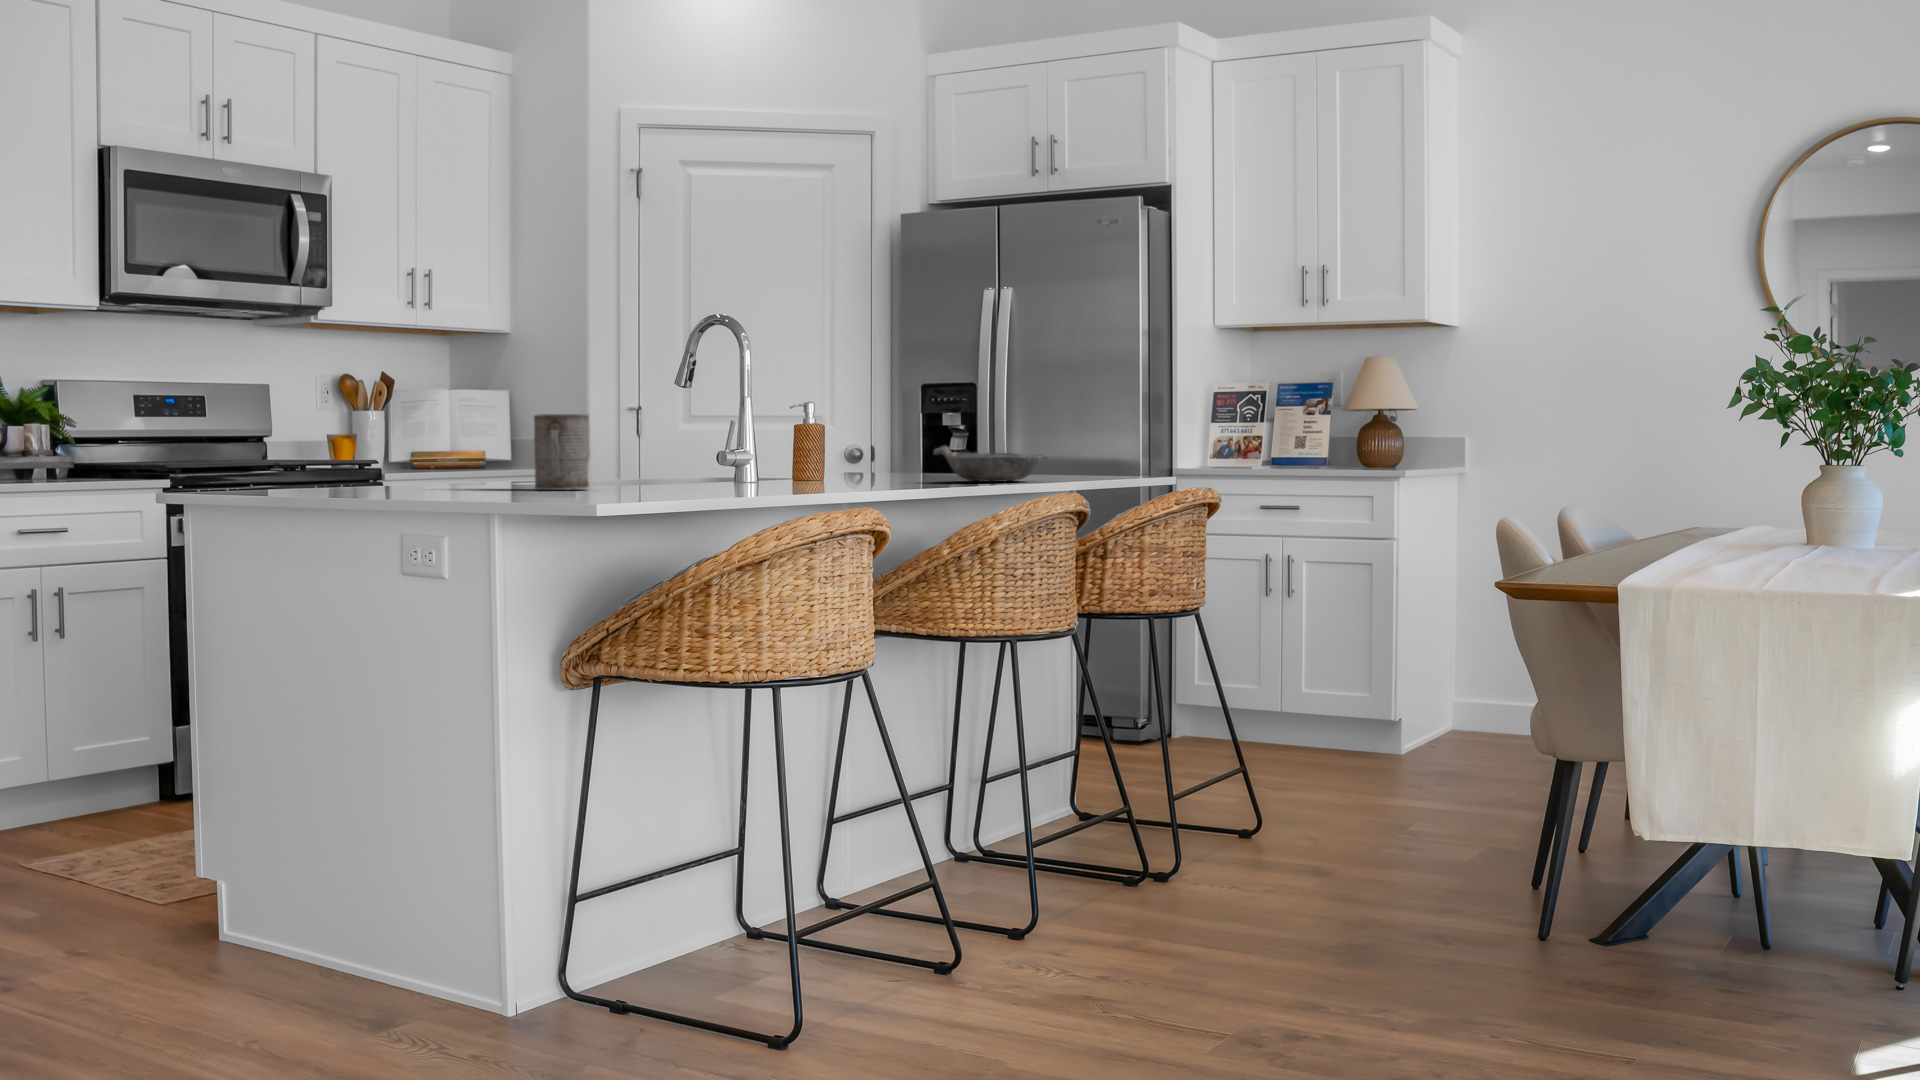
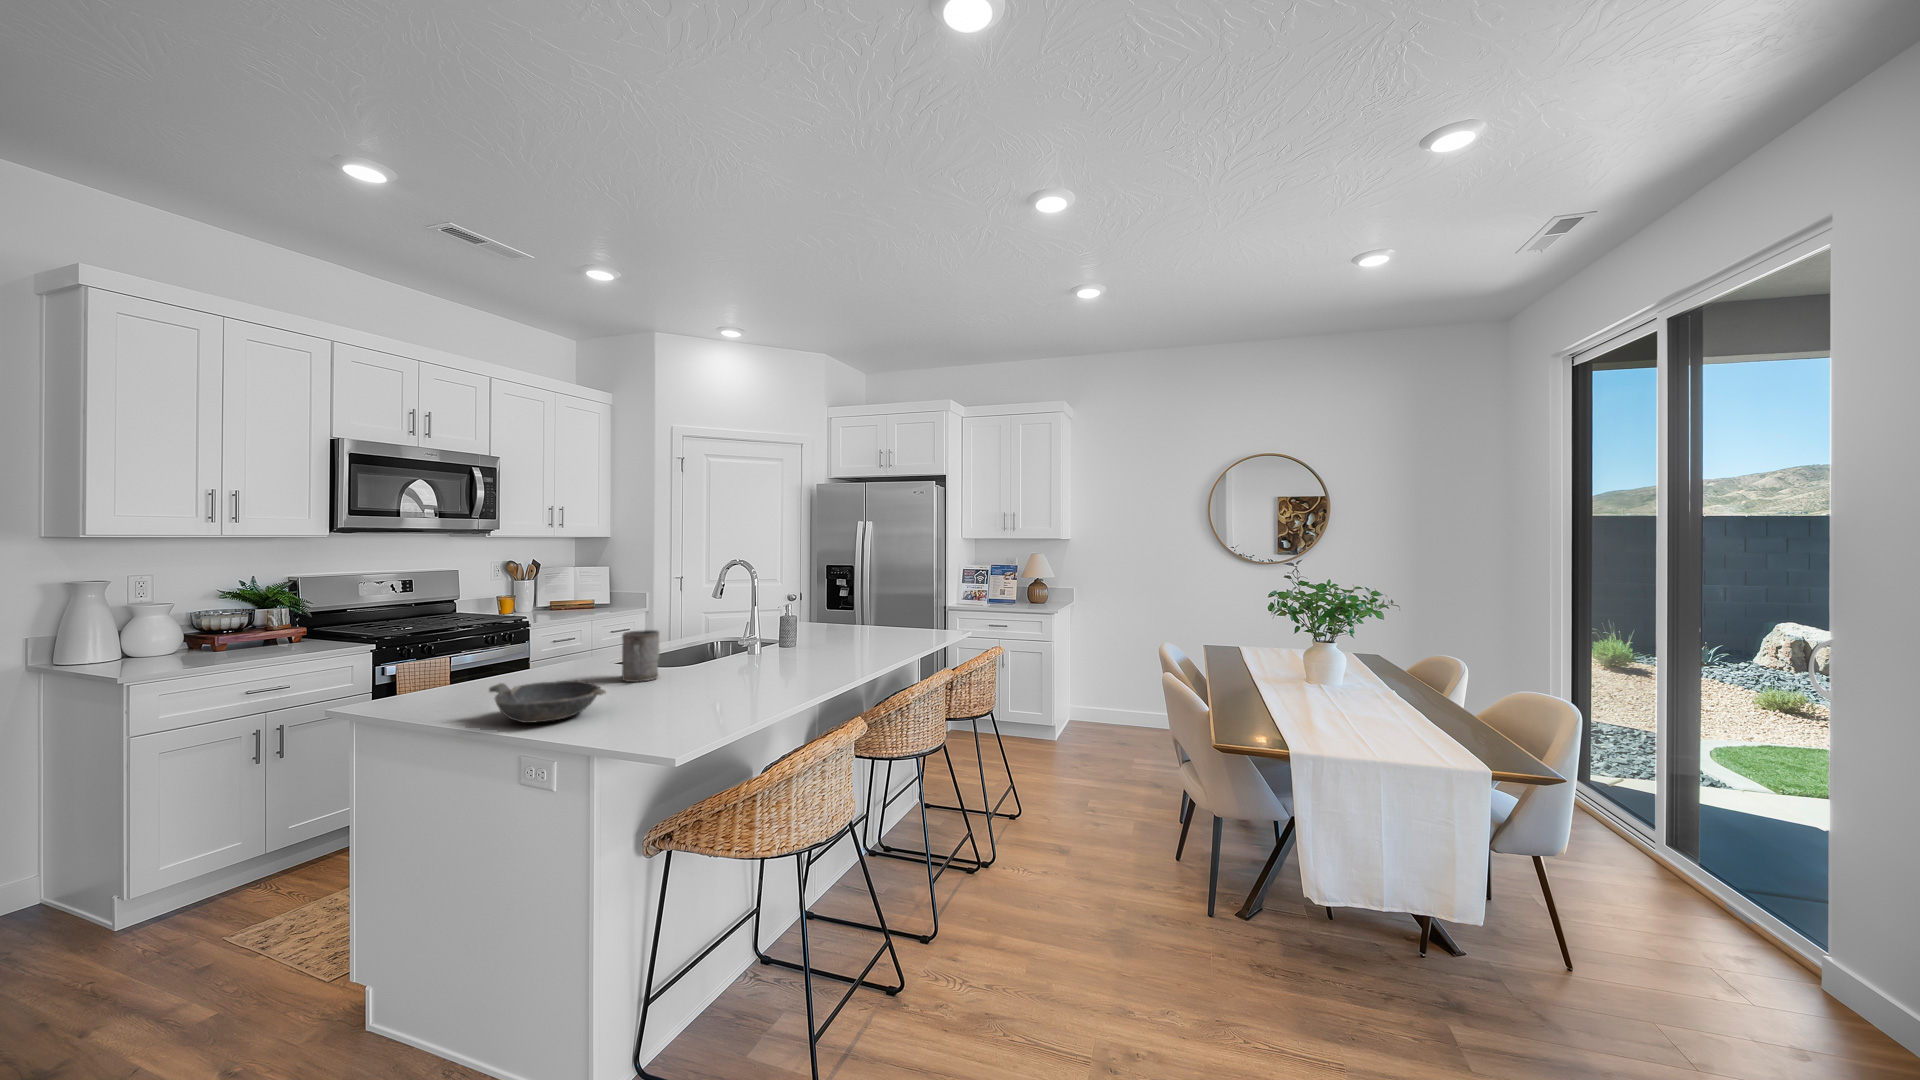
bowl: present [934,446,1049,482] -> present [489,680,606,723]

